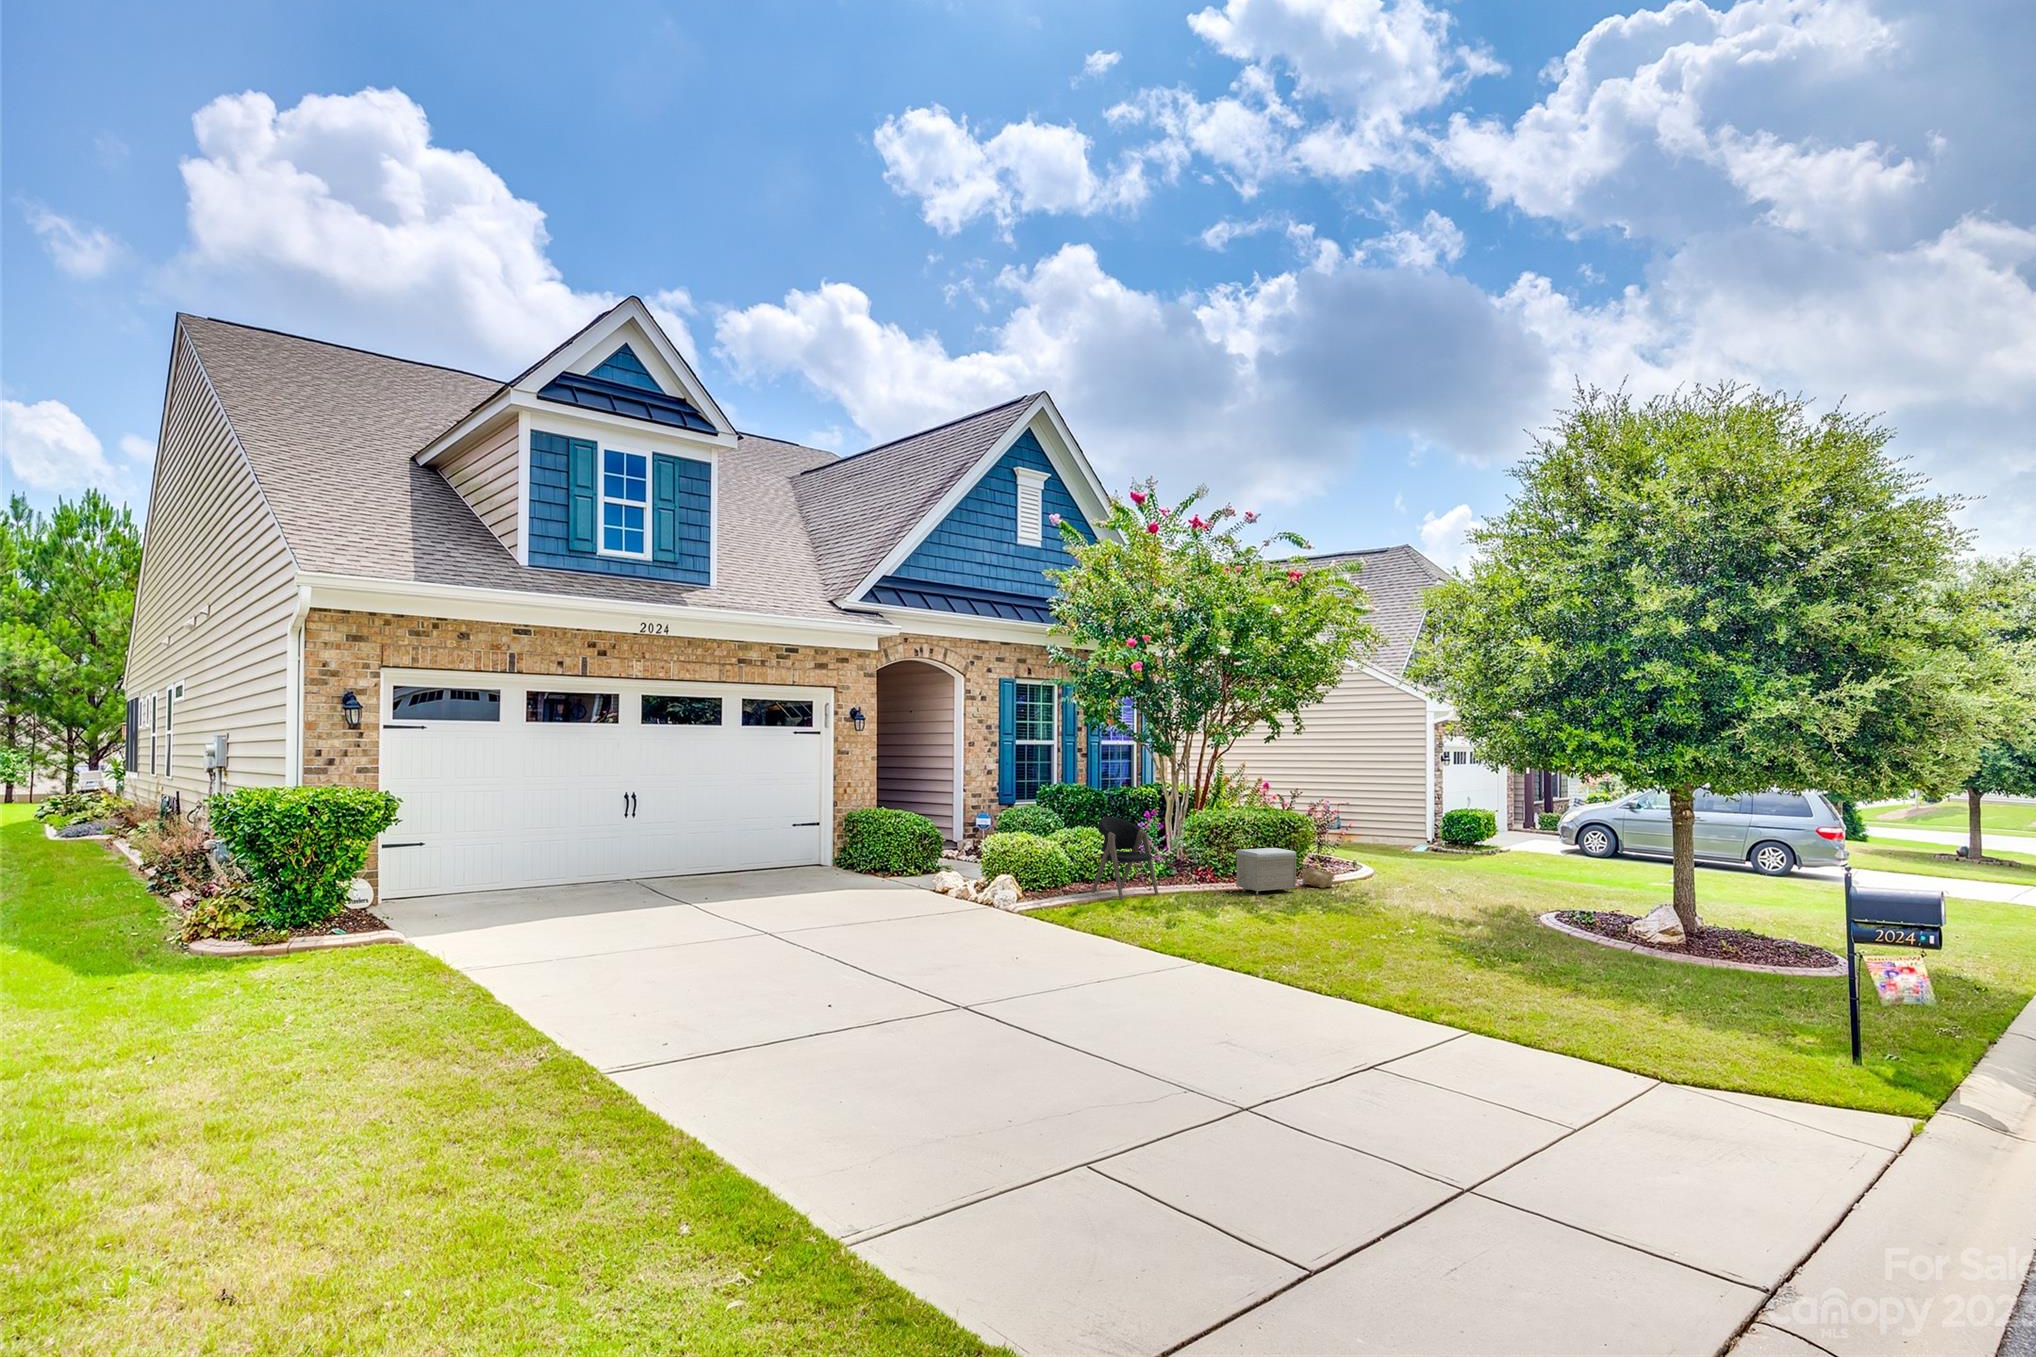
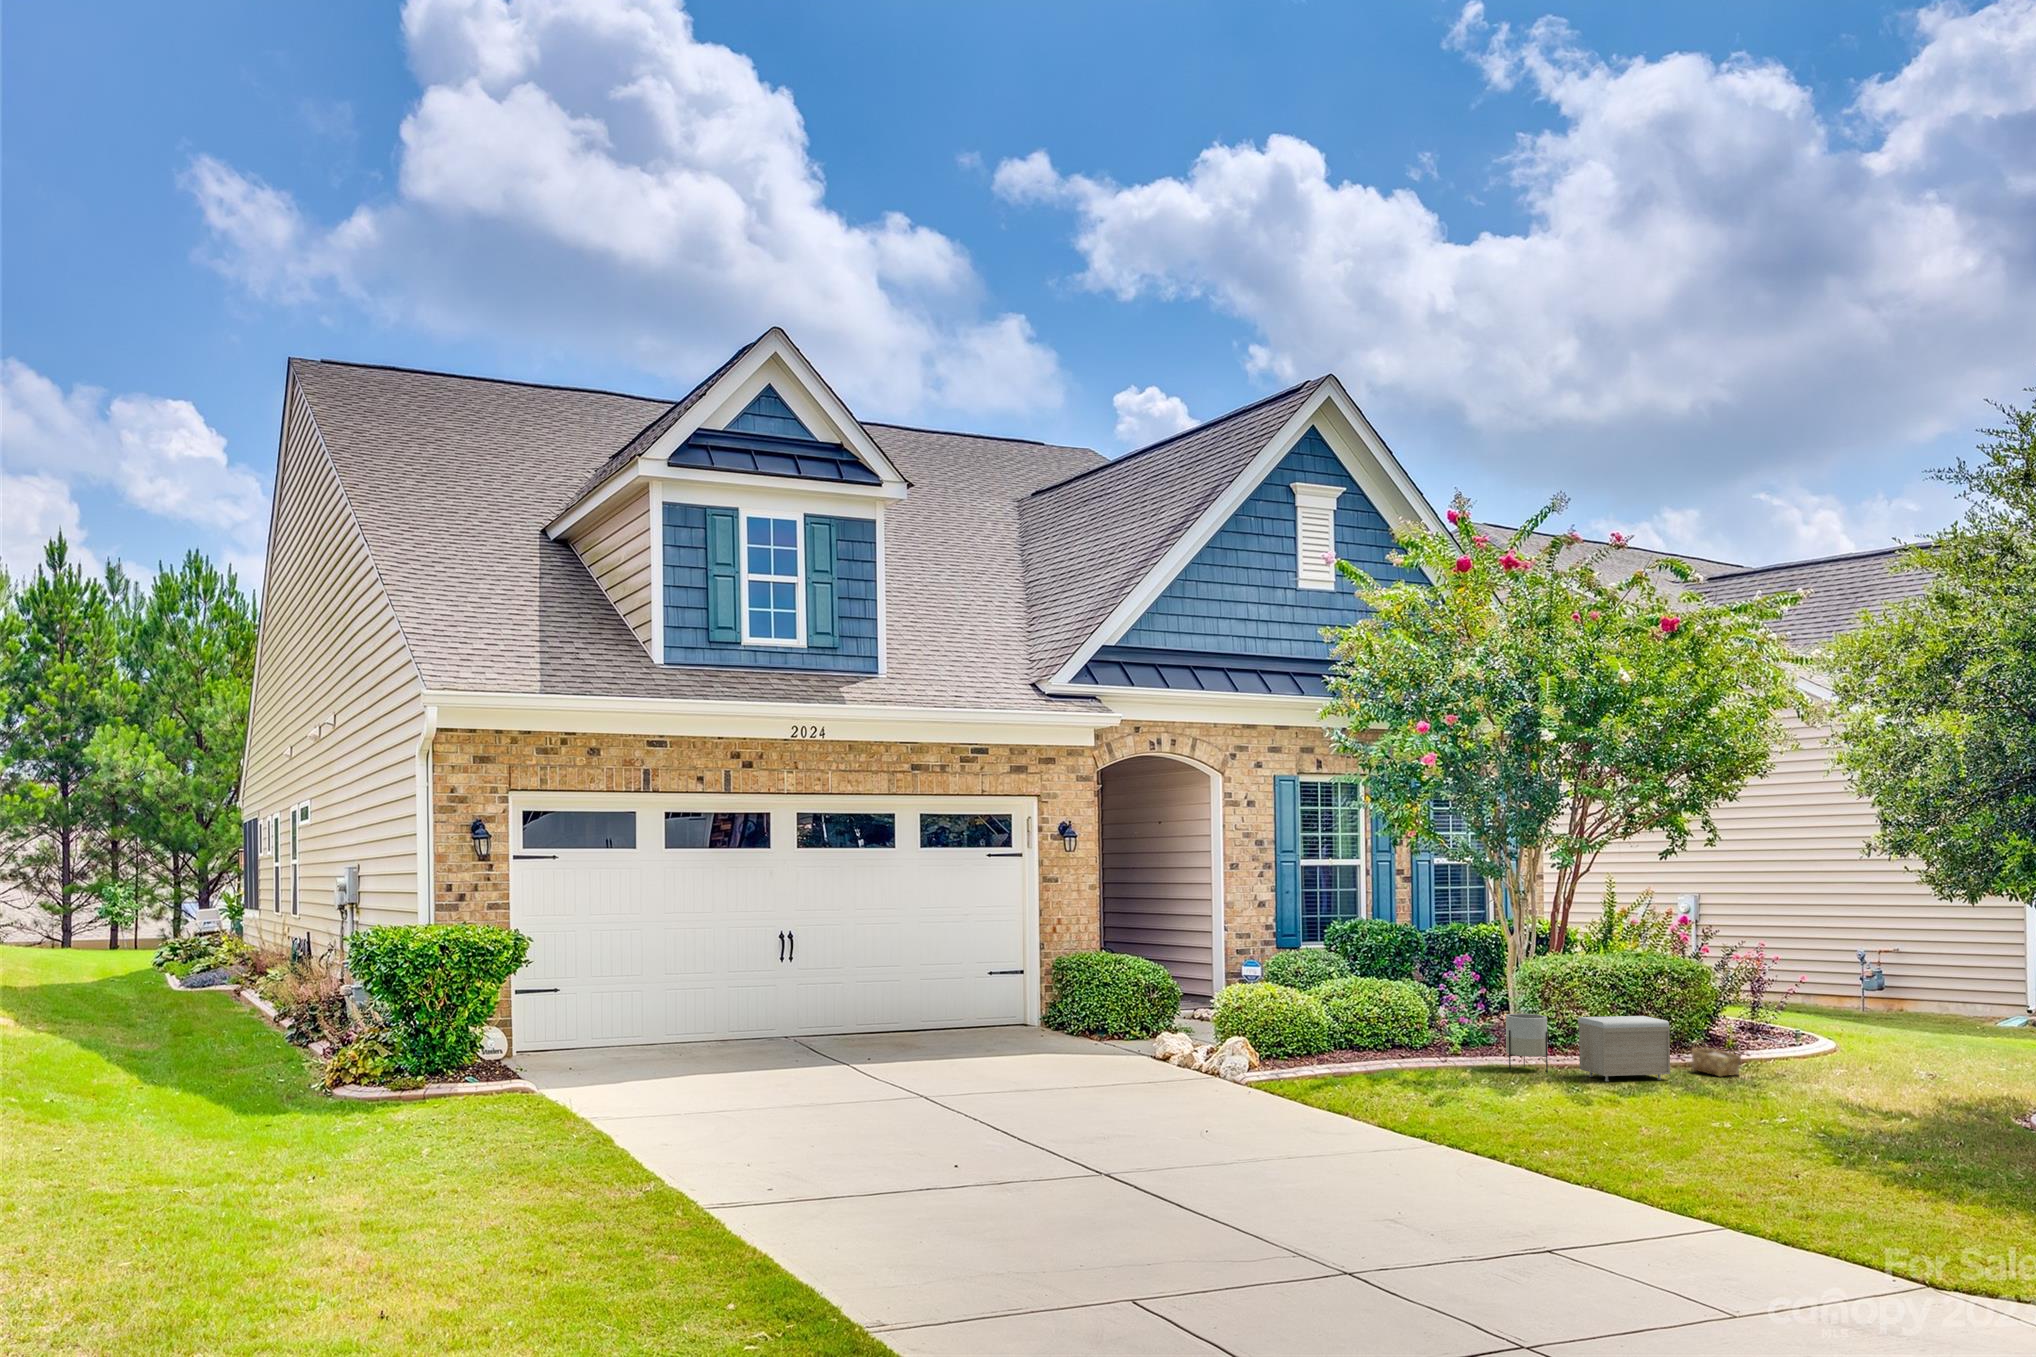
chair: present [1092,817,1158,900] -> none [1364,968,1458,1082]
planter: none [1185,848,1214,889] -> present [1506,1014,1548,1073]

